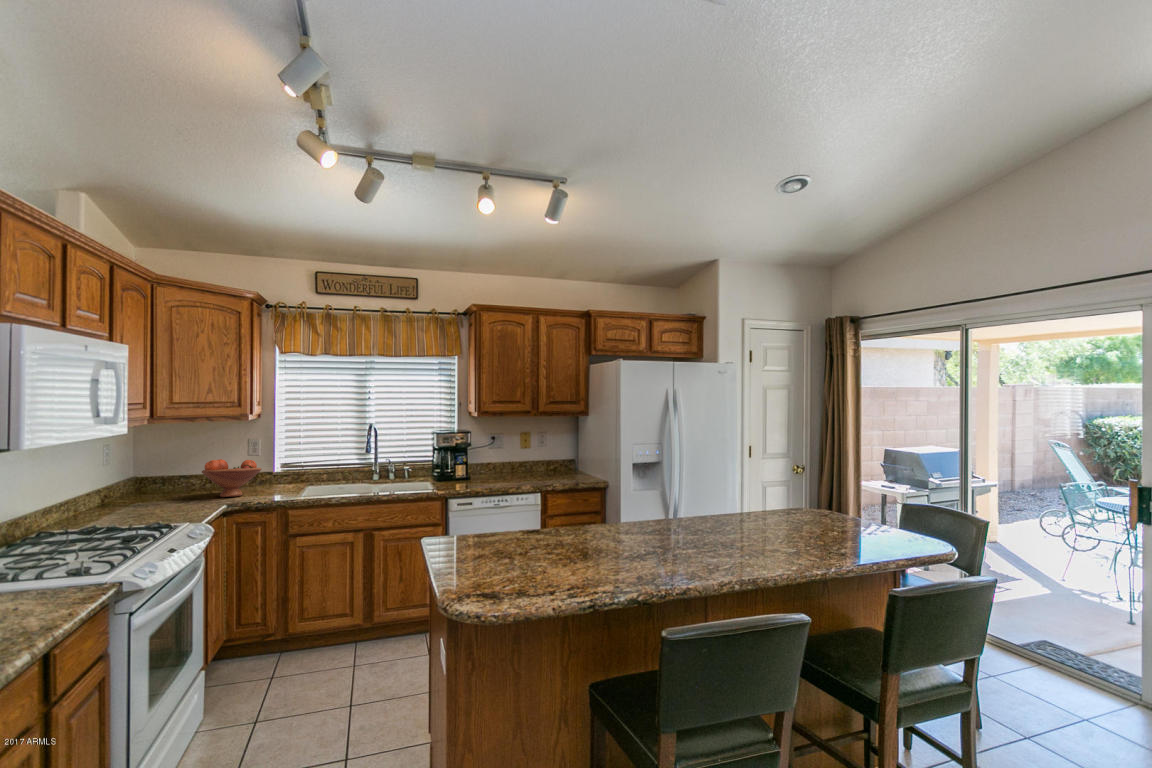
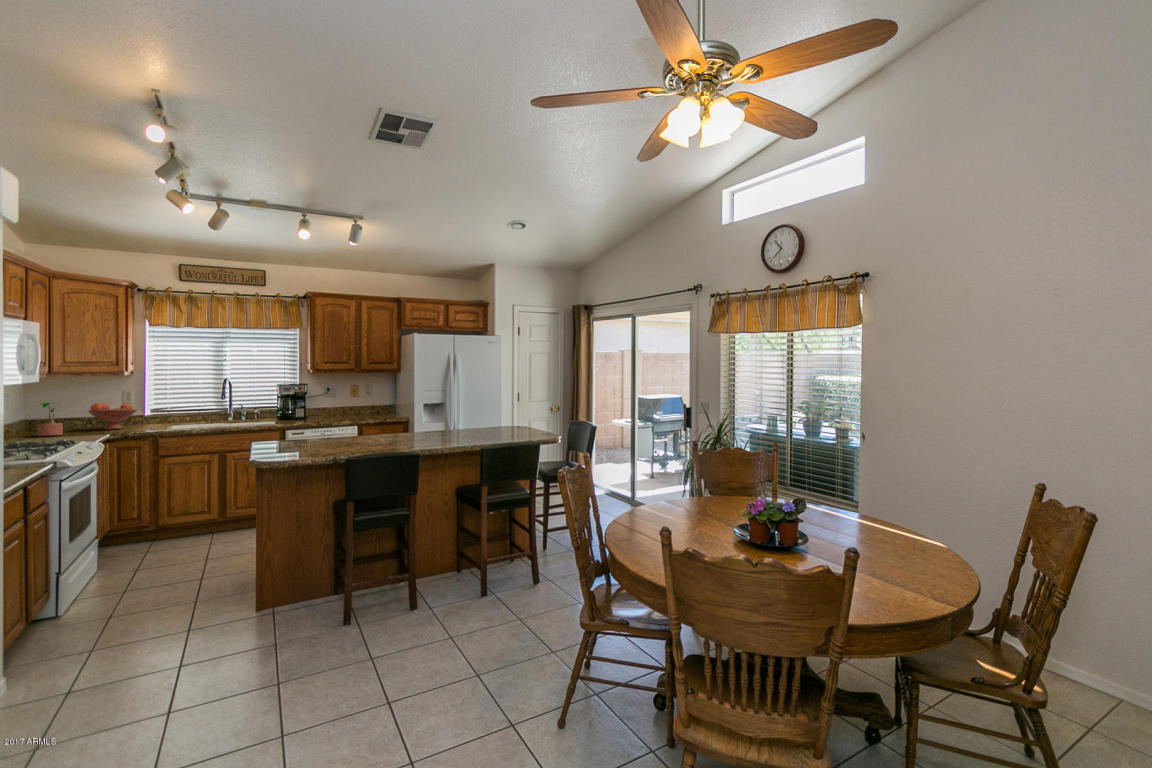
potted plant: none [135,461,170,510] -> present [38,402,63,436]

